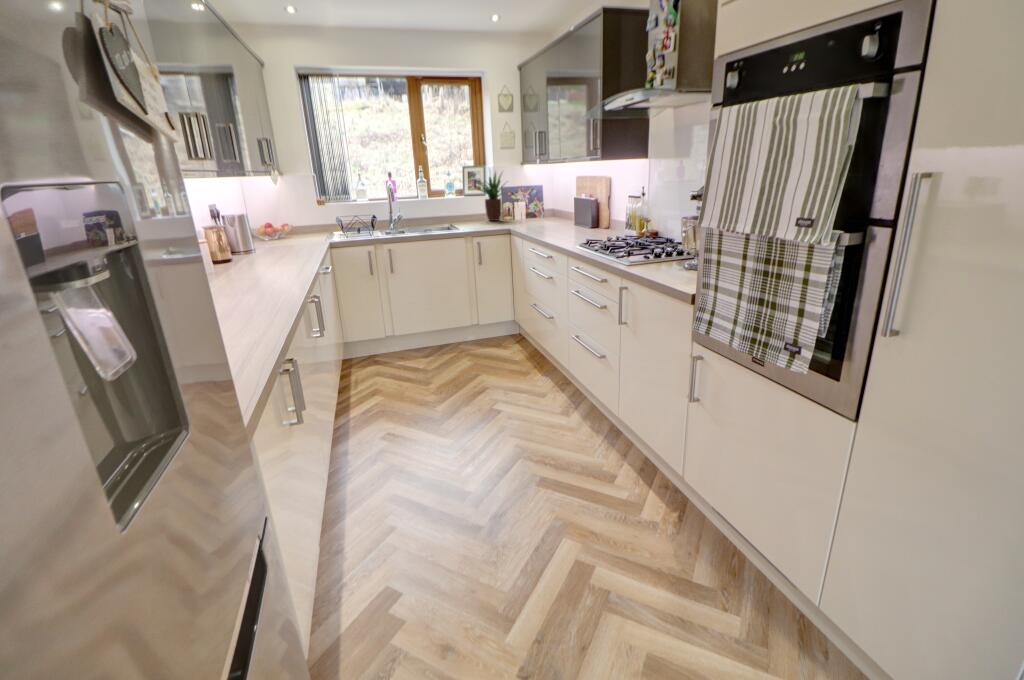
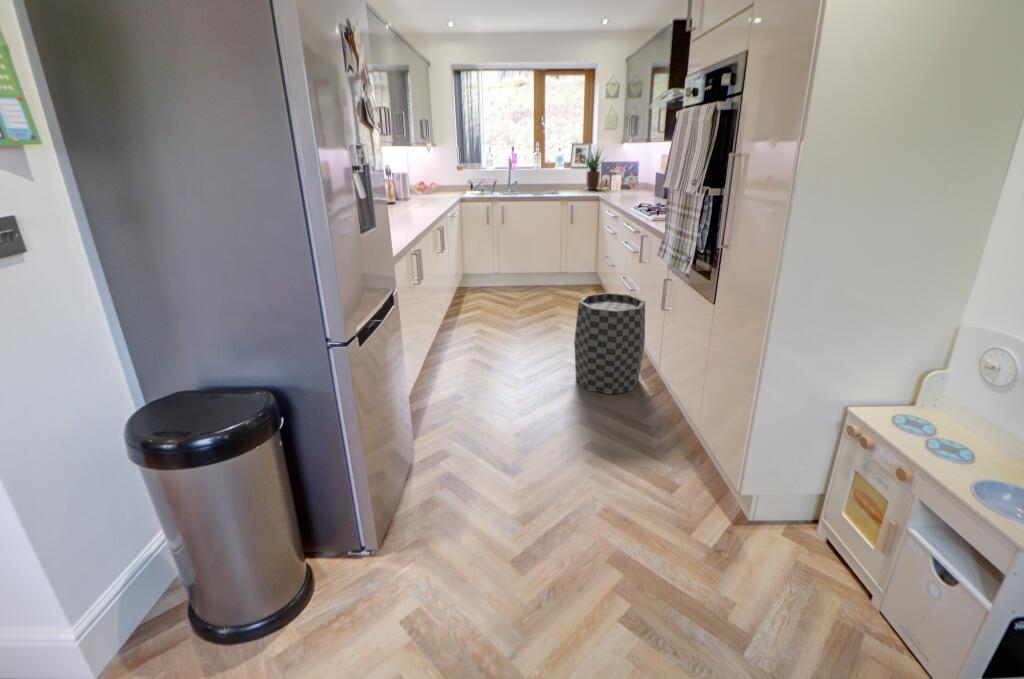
trash can: none [558,375,658,531] -> present [574,293,645,395]

